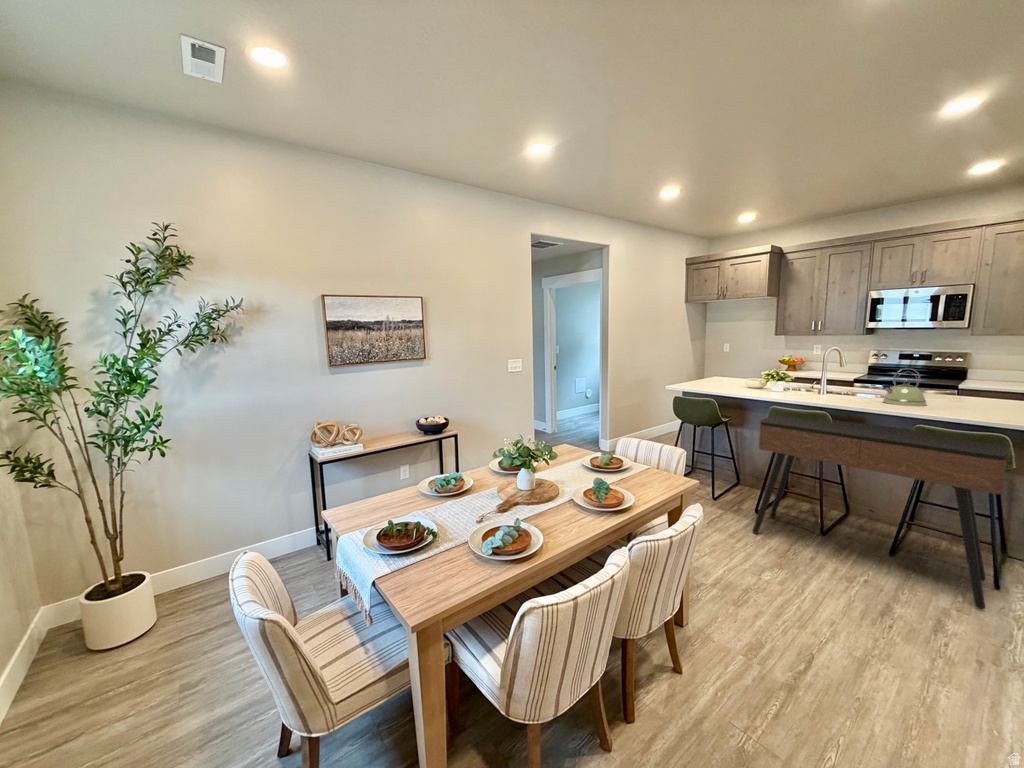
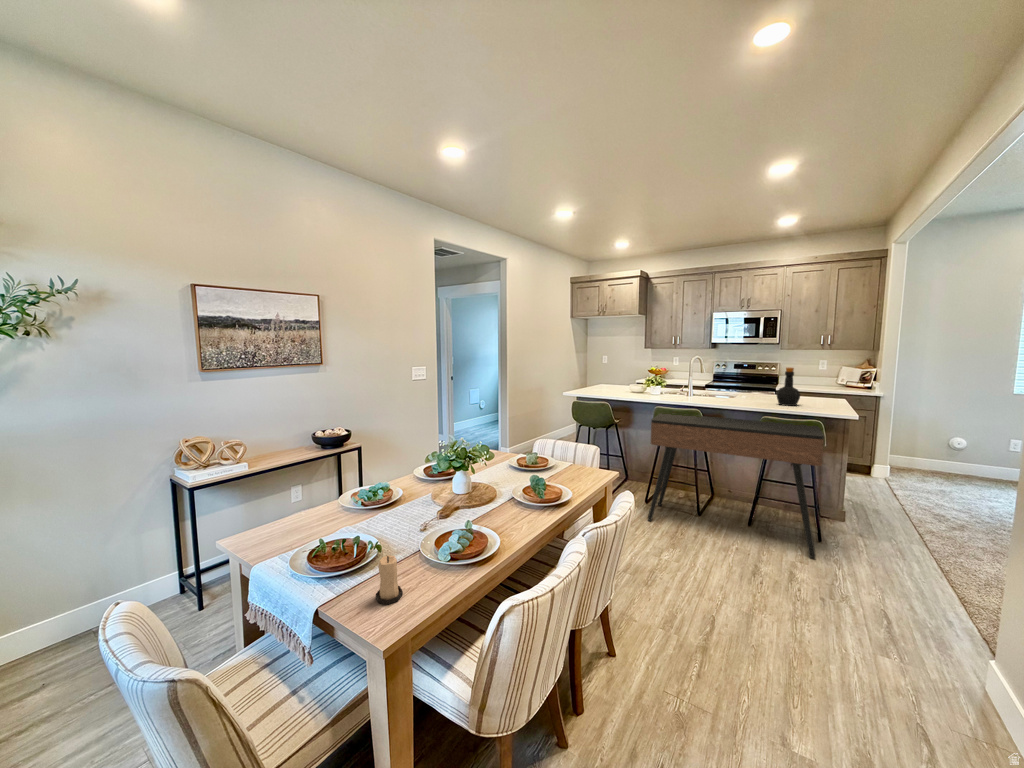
bottle: none [943,363,981,413] -> present [776,368,800,406]
kettle: present [882,368,926,406] -> none [735,372,765,403]
candle: none [422,543,445,586] -> present [376,555,403,604]

